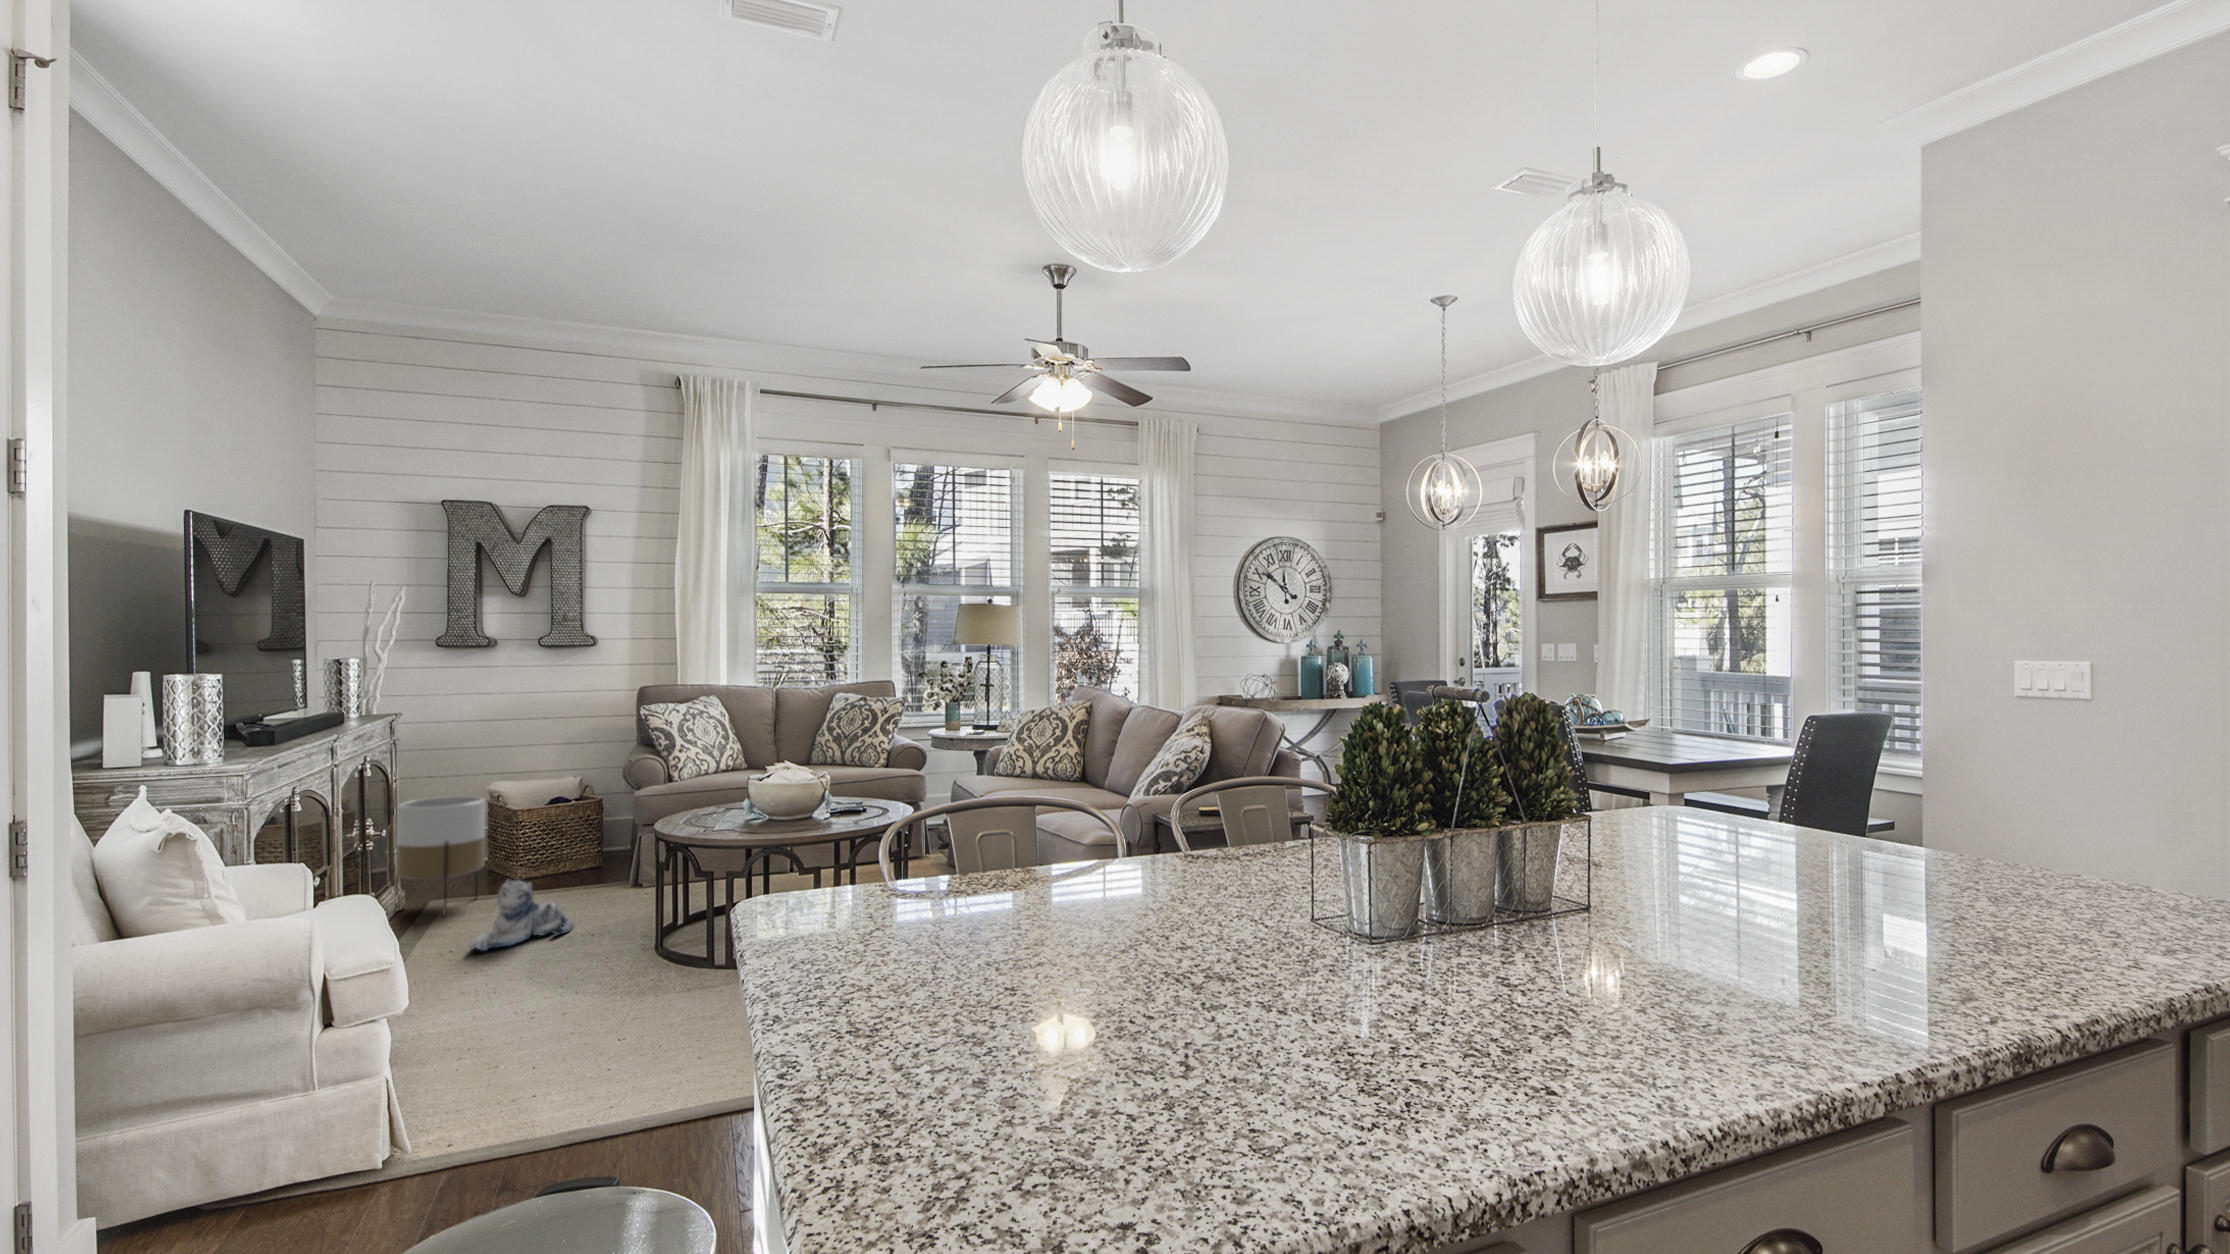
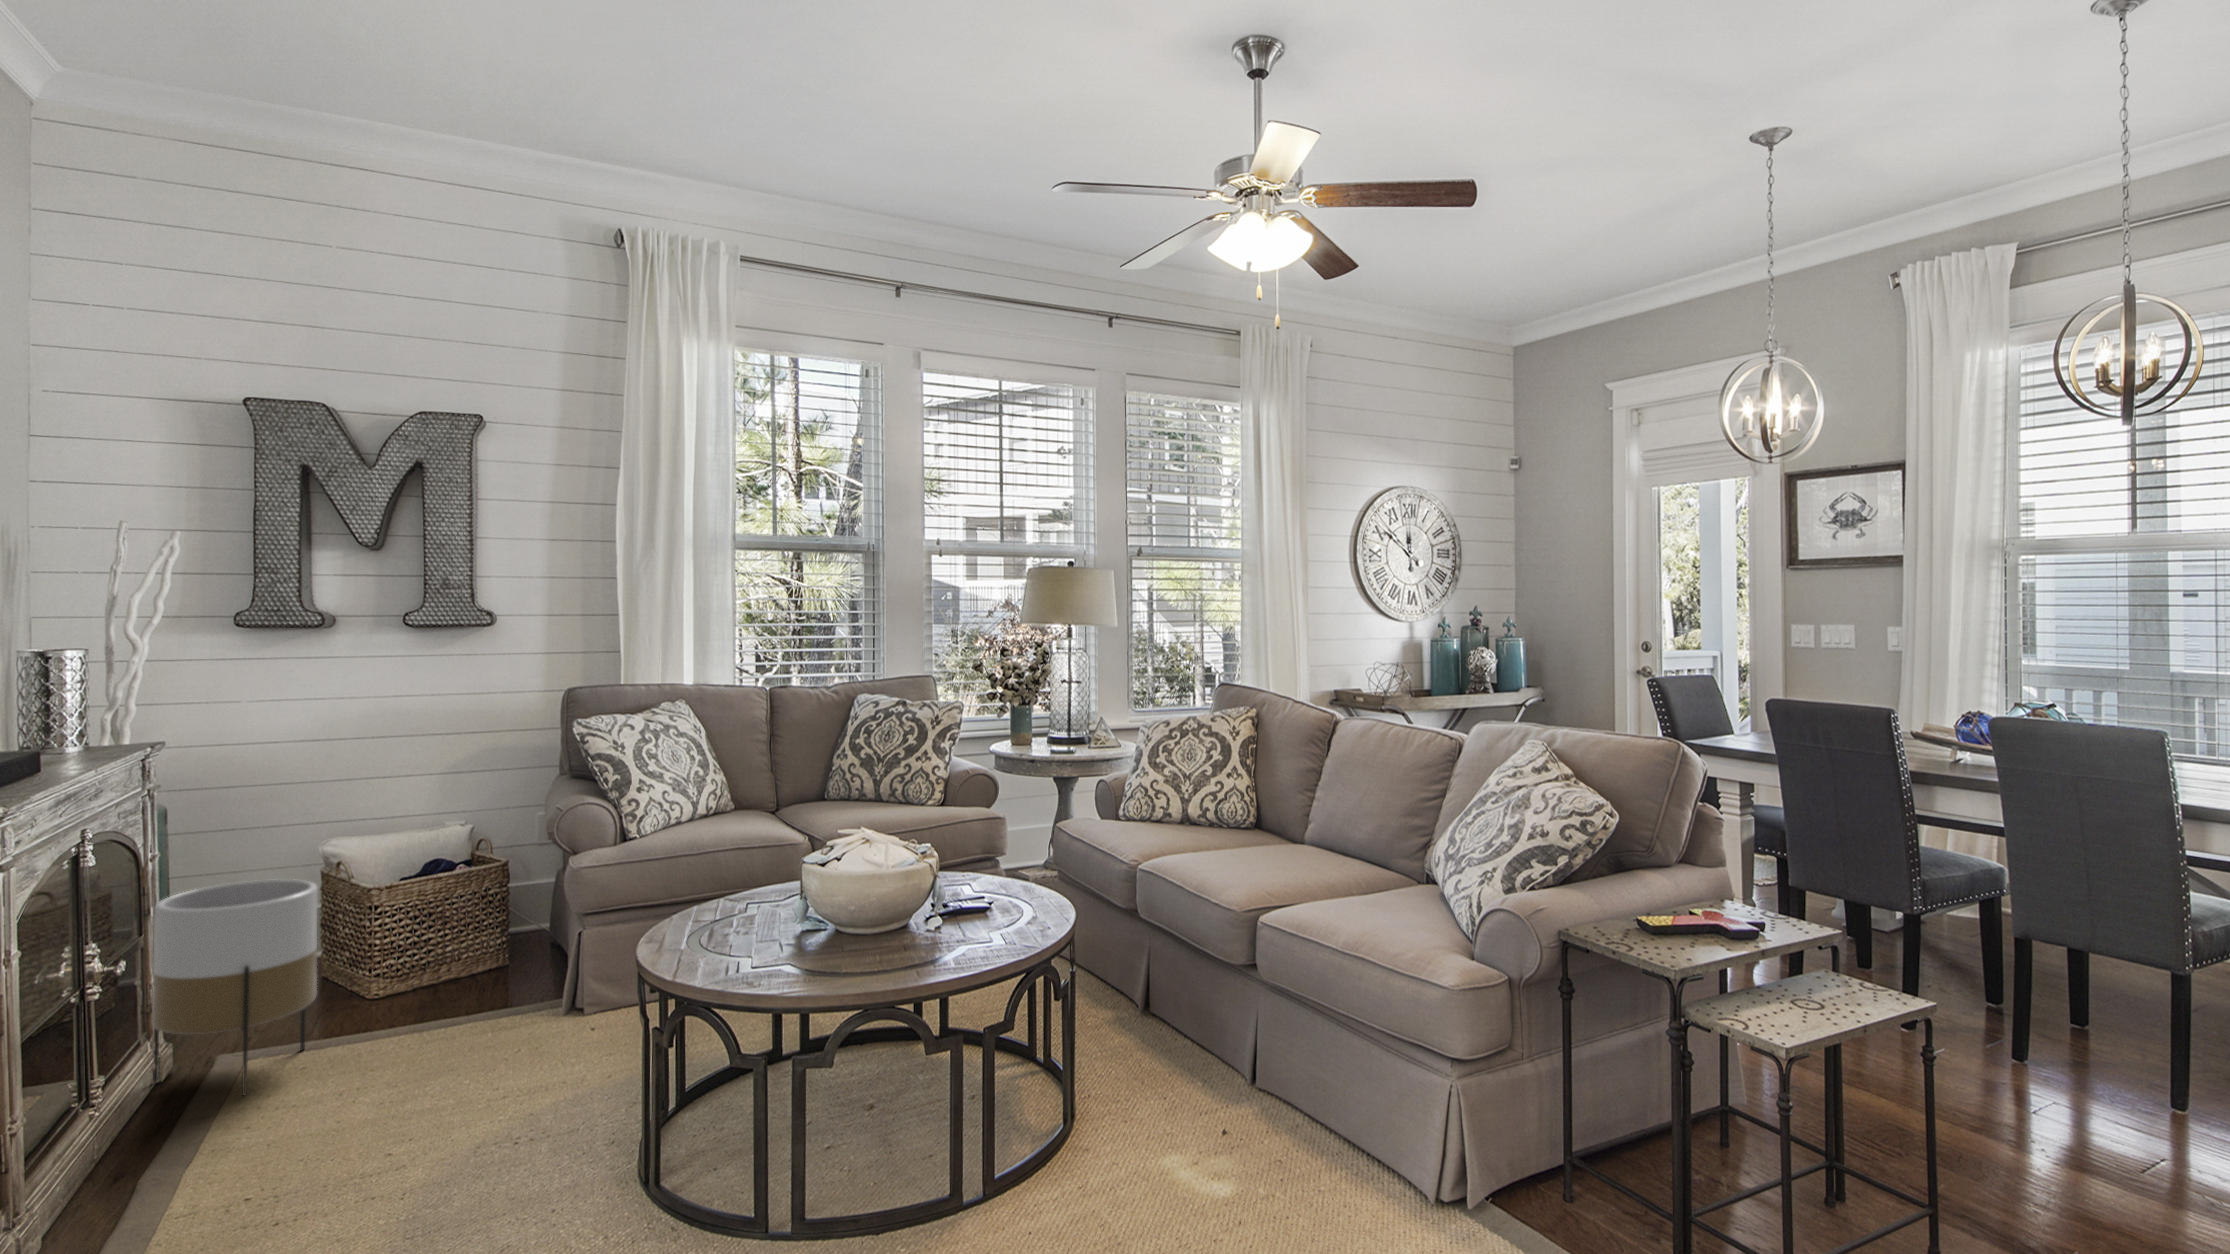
plush toy: present [470,879,573,951] -> none [288,1049,481,1197]

